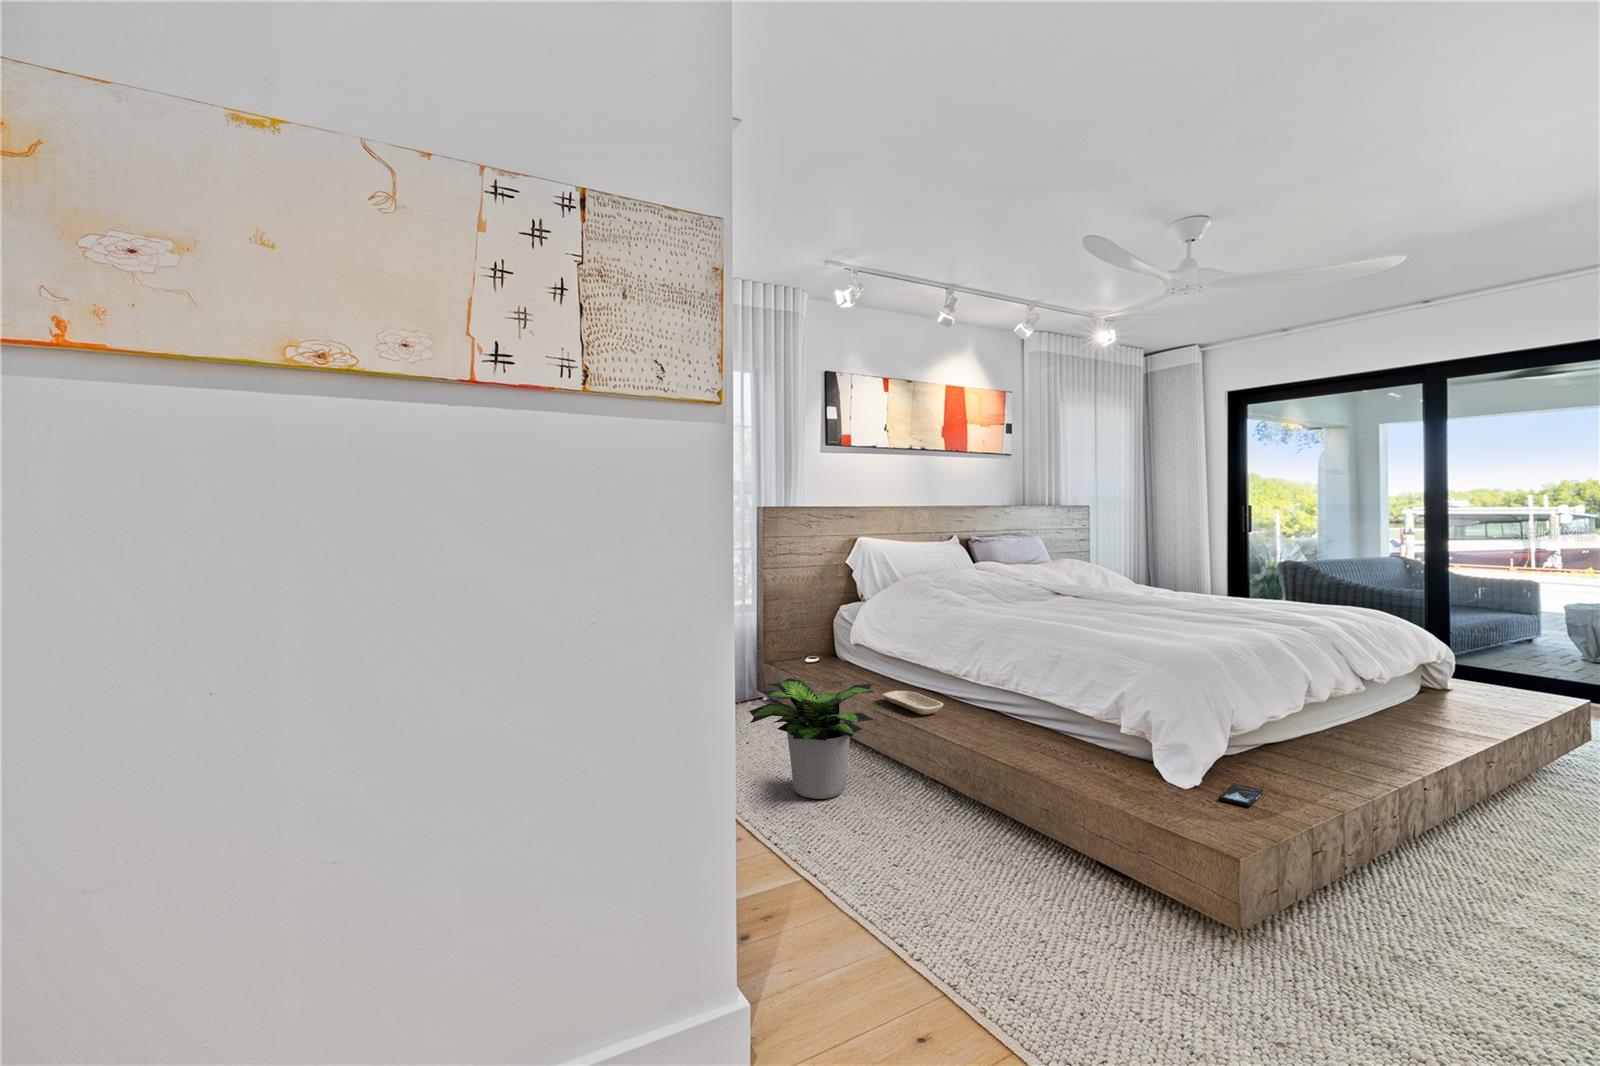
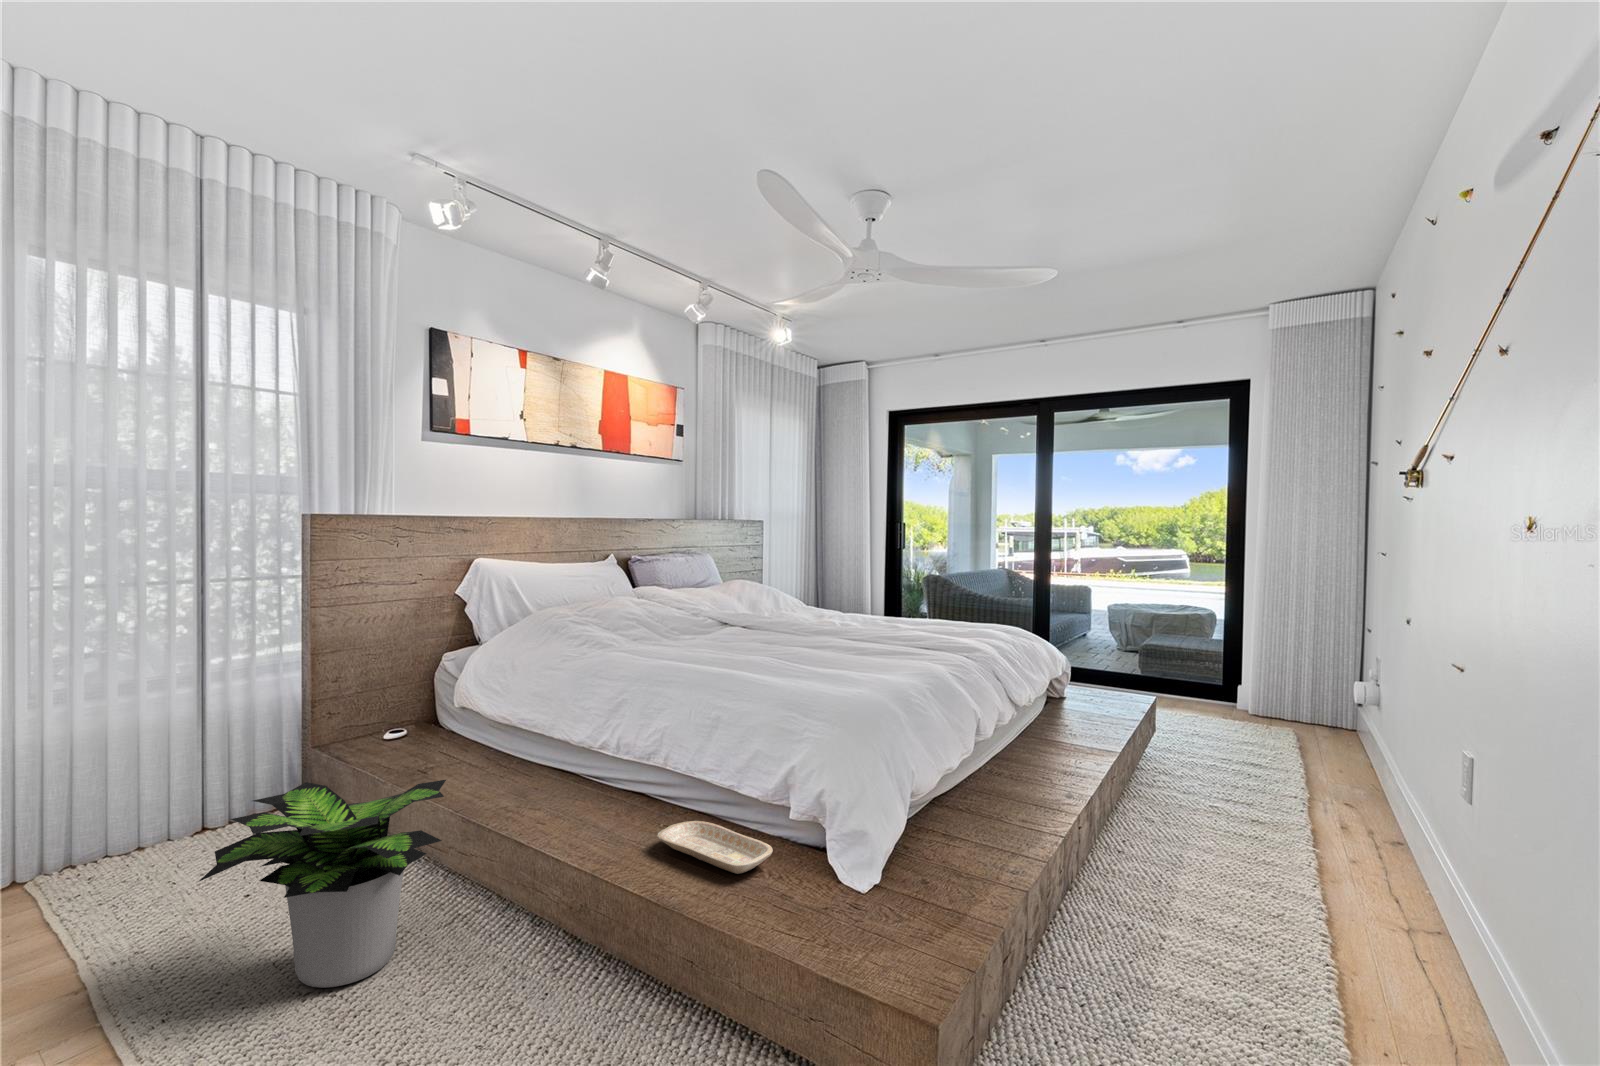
tray: present [883,691,944,715] -> present [658,821,773,874]
smartphone: present [1219,783,1263,807] -> none [915,877,964,916]

